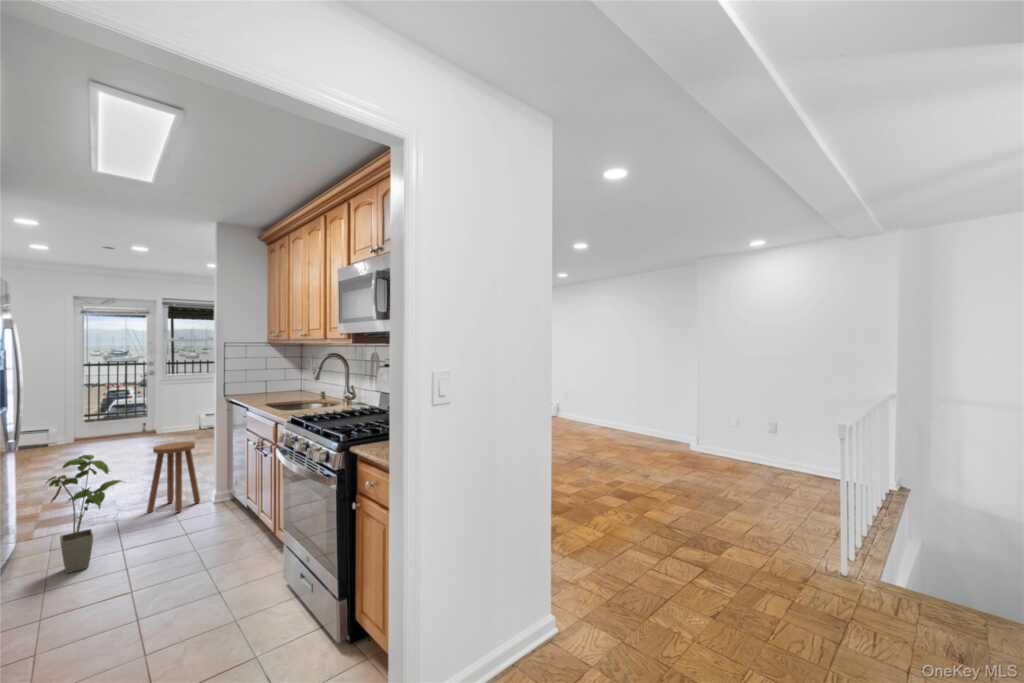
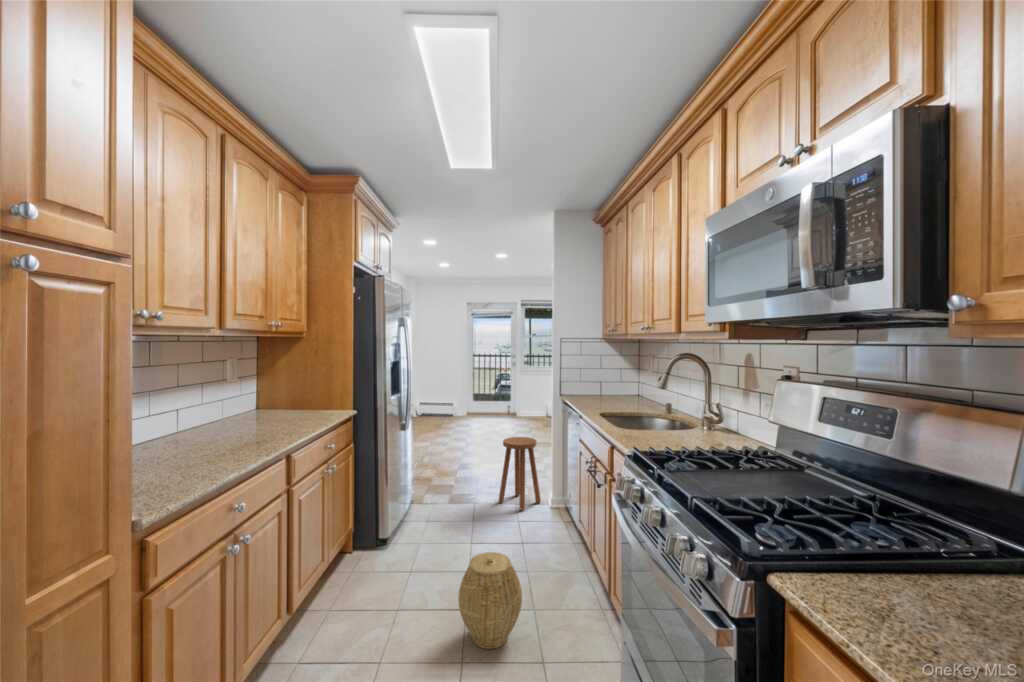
house plant: present [46,455,122,573] -> none [418,447,476,559]
woven basket: none [124,527,193,606] -> present [458,552,522,649]

